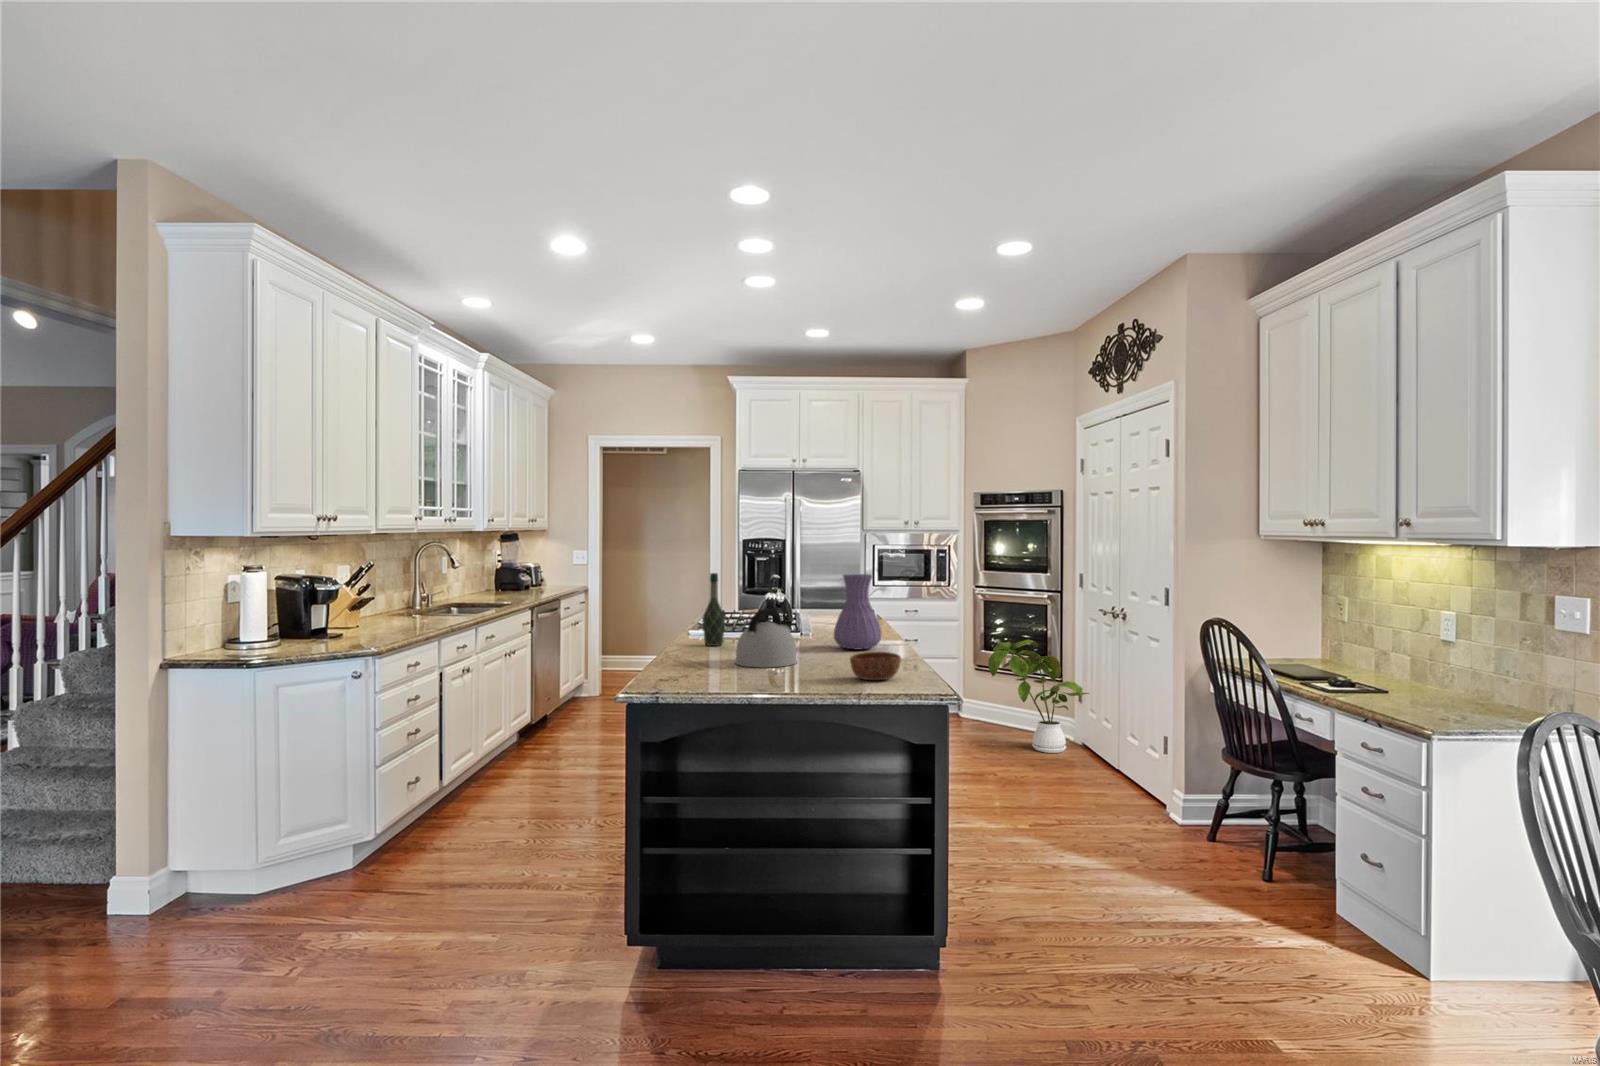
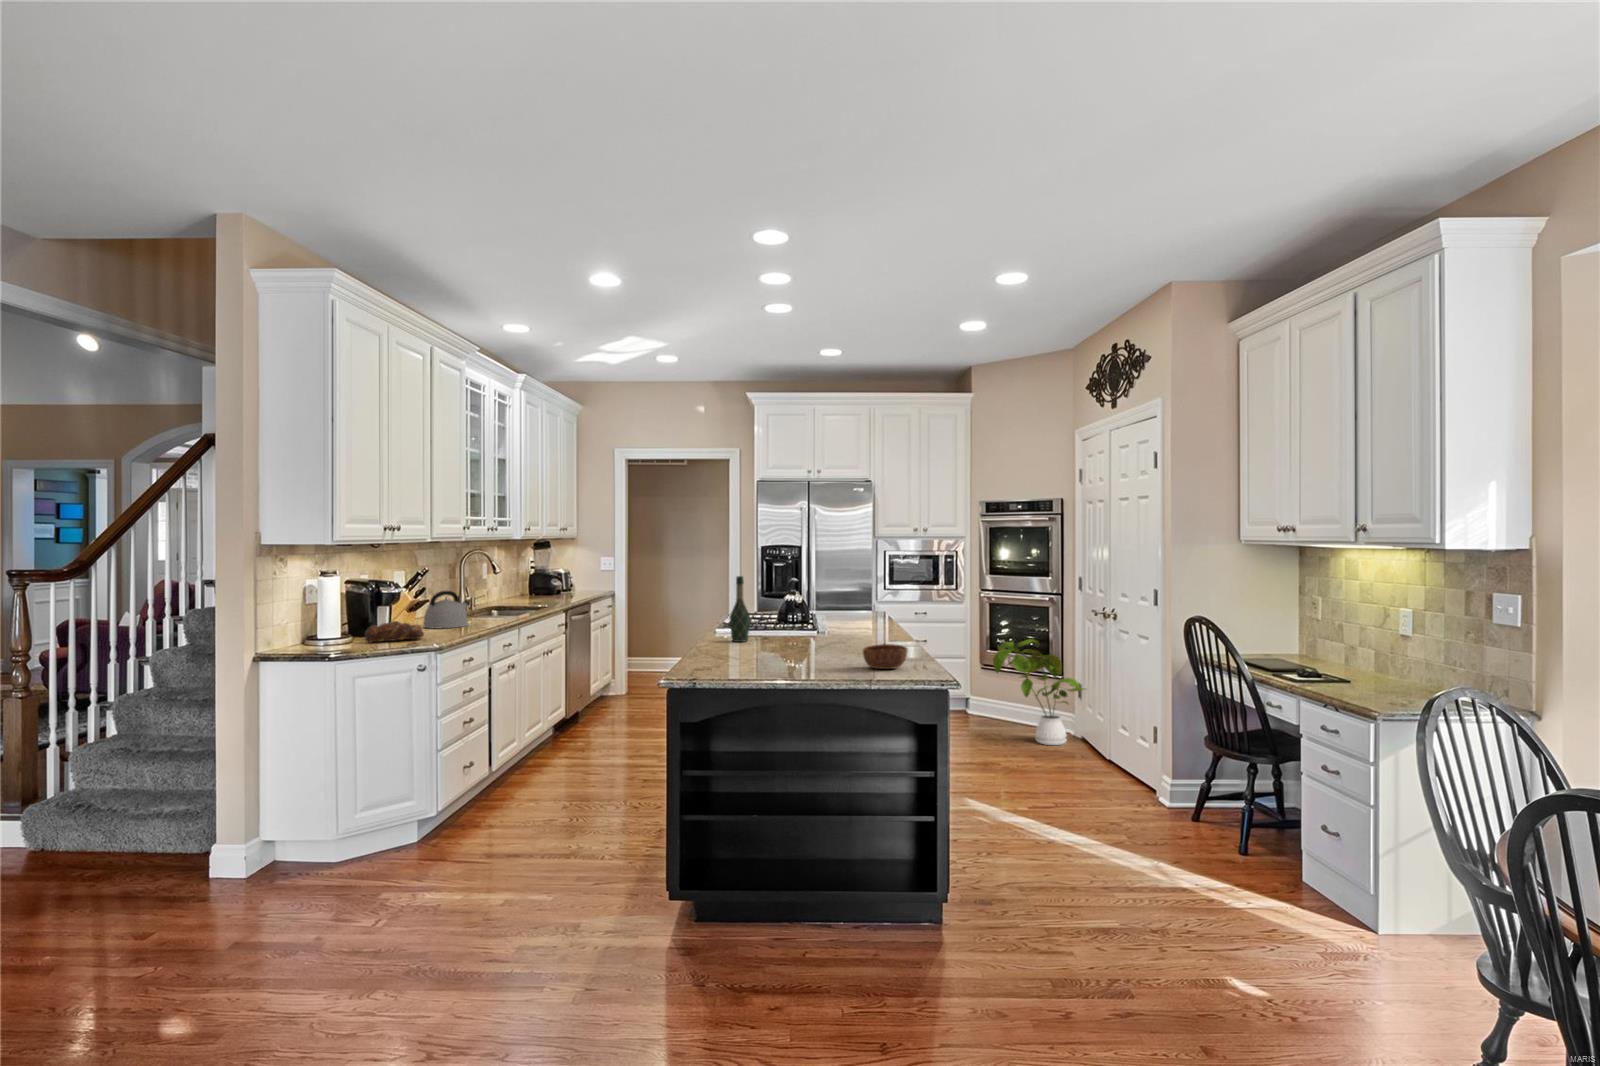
vase: present [834,574,881,650] -> none [848,577,891,644]
kettle: present [735,609,797,668] -> present [424,591,469,628]
bread loaf: none [295,622,363,646] -> present [365,621,424,642]

